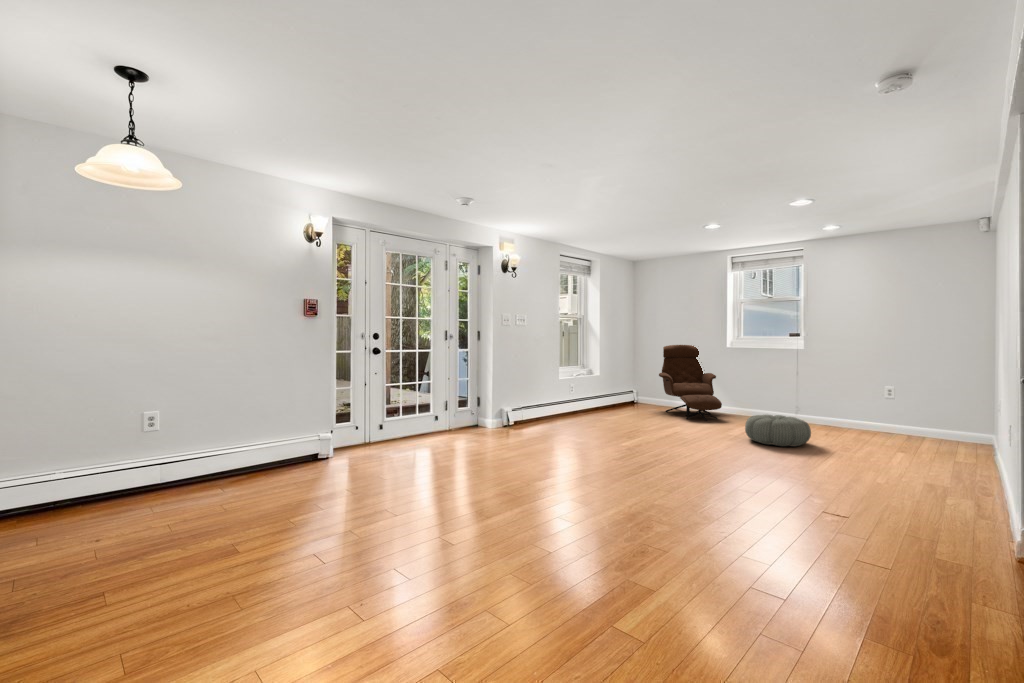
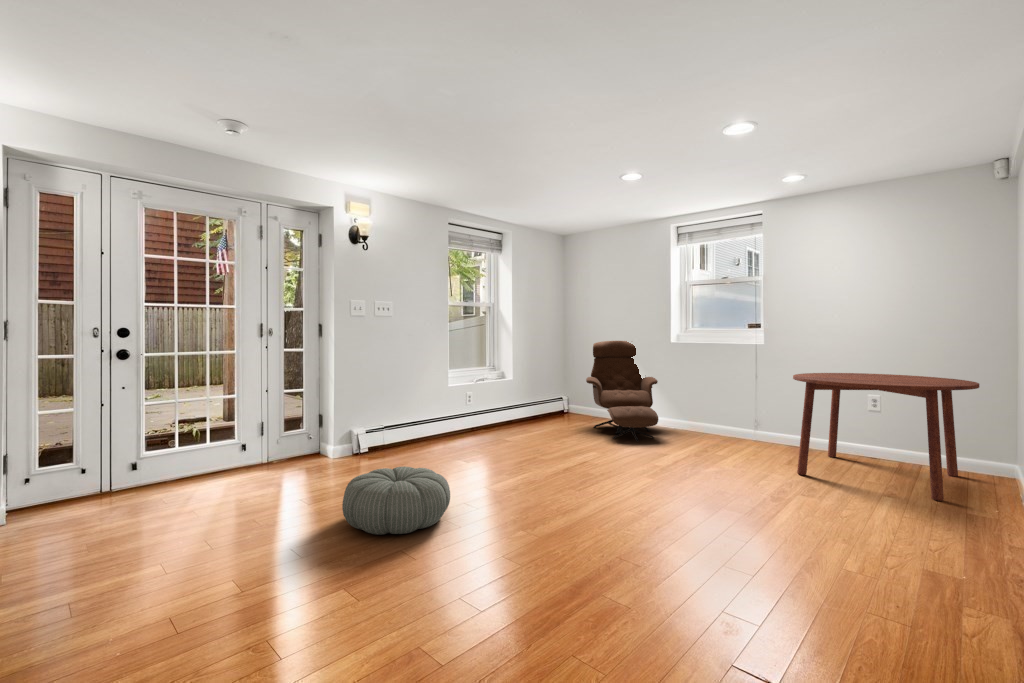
dining table: none [831,370,967,456] -> present [793,373,979,501]
pouf: present [745,415,811,446] -> present [342,466,450,535]

